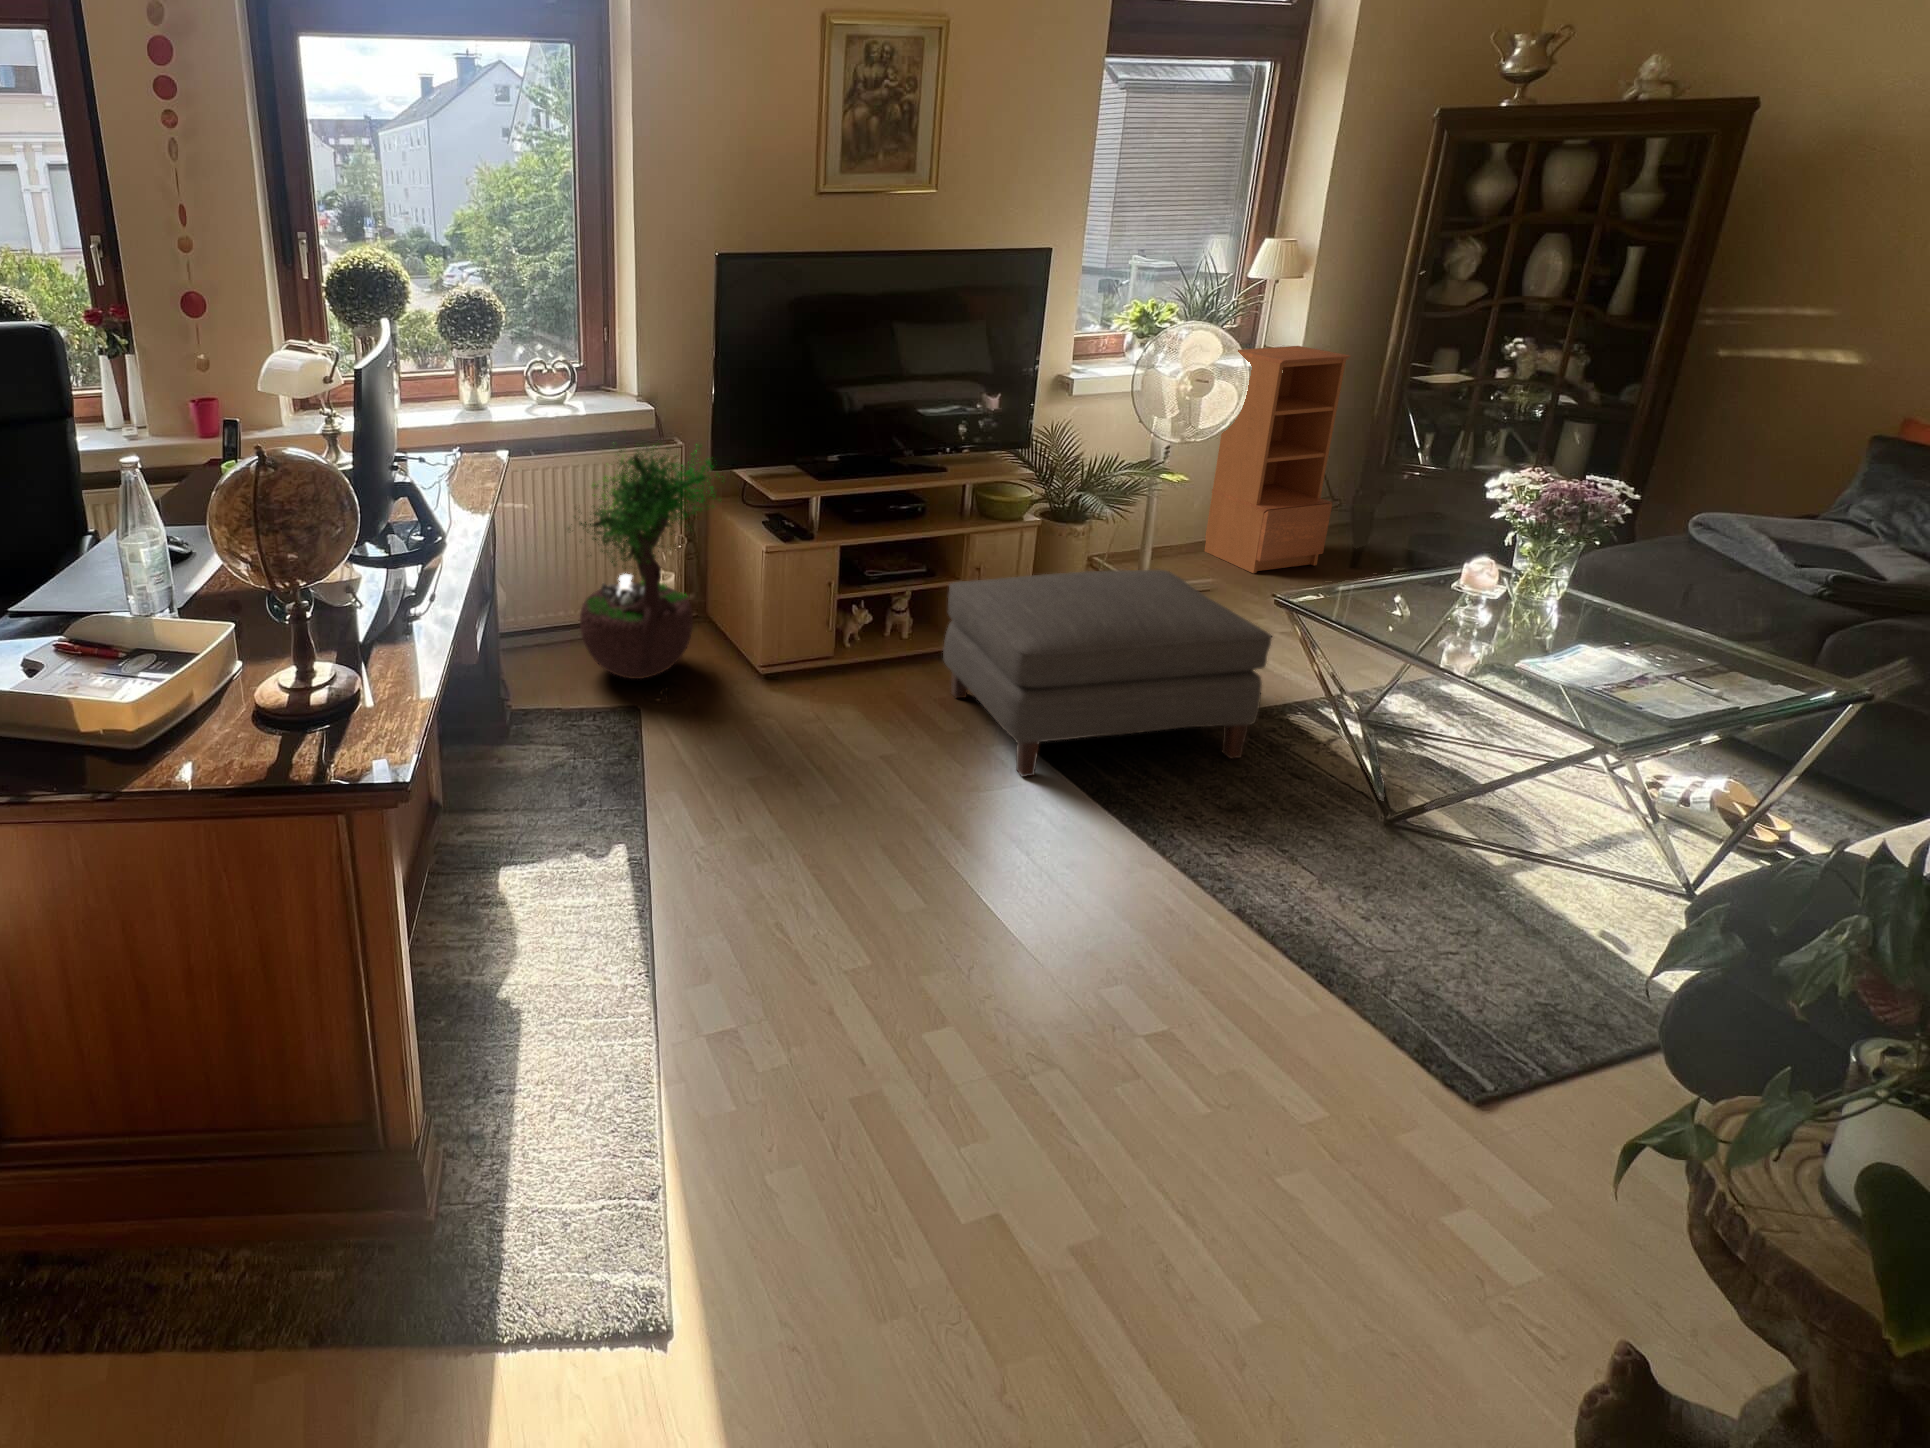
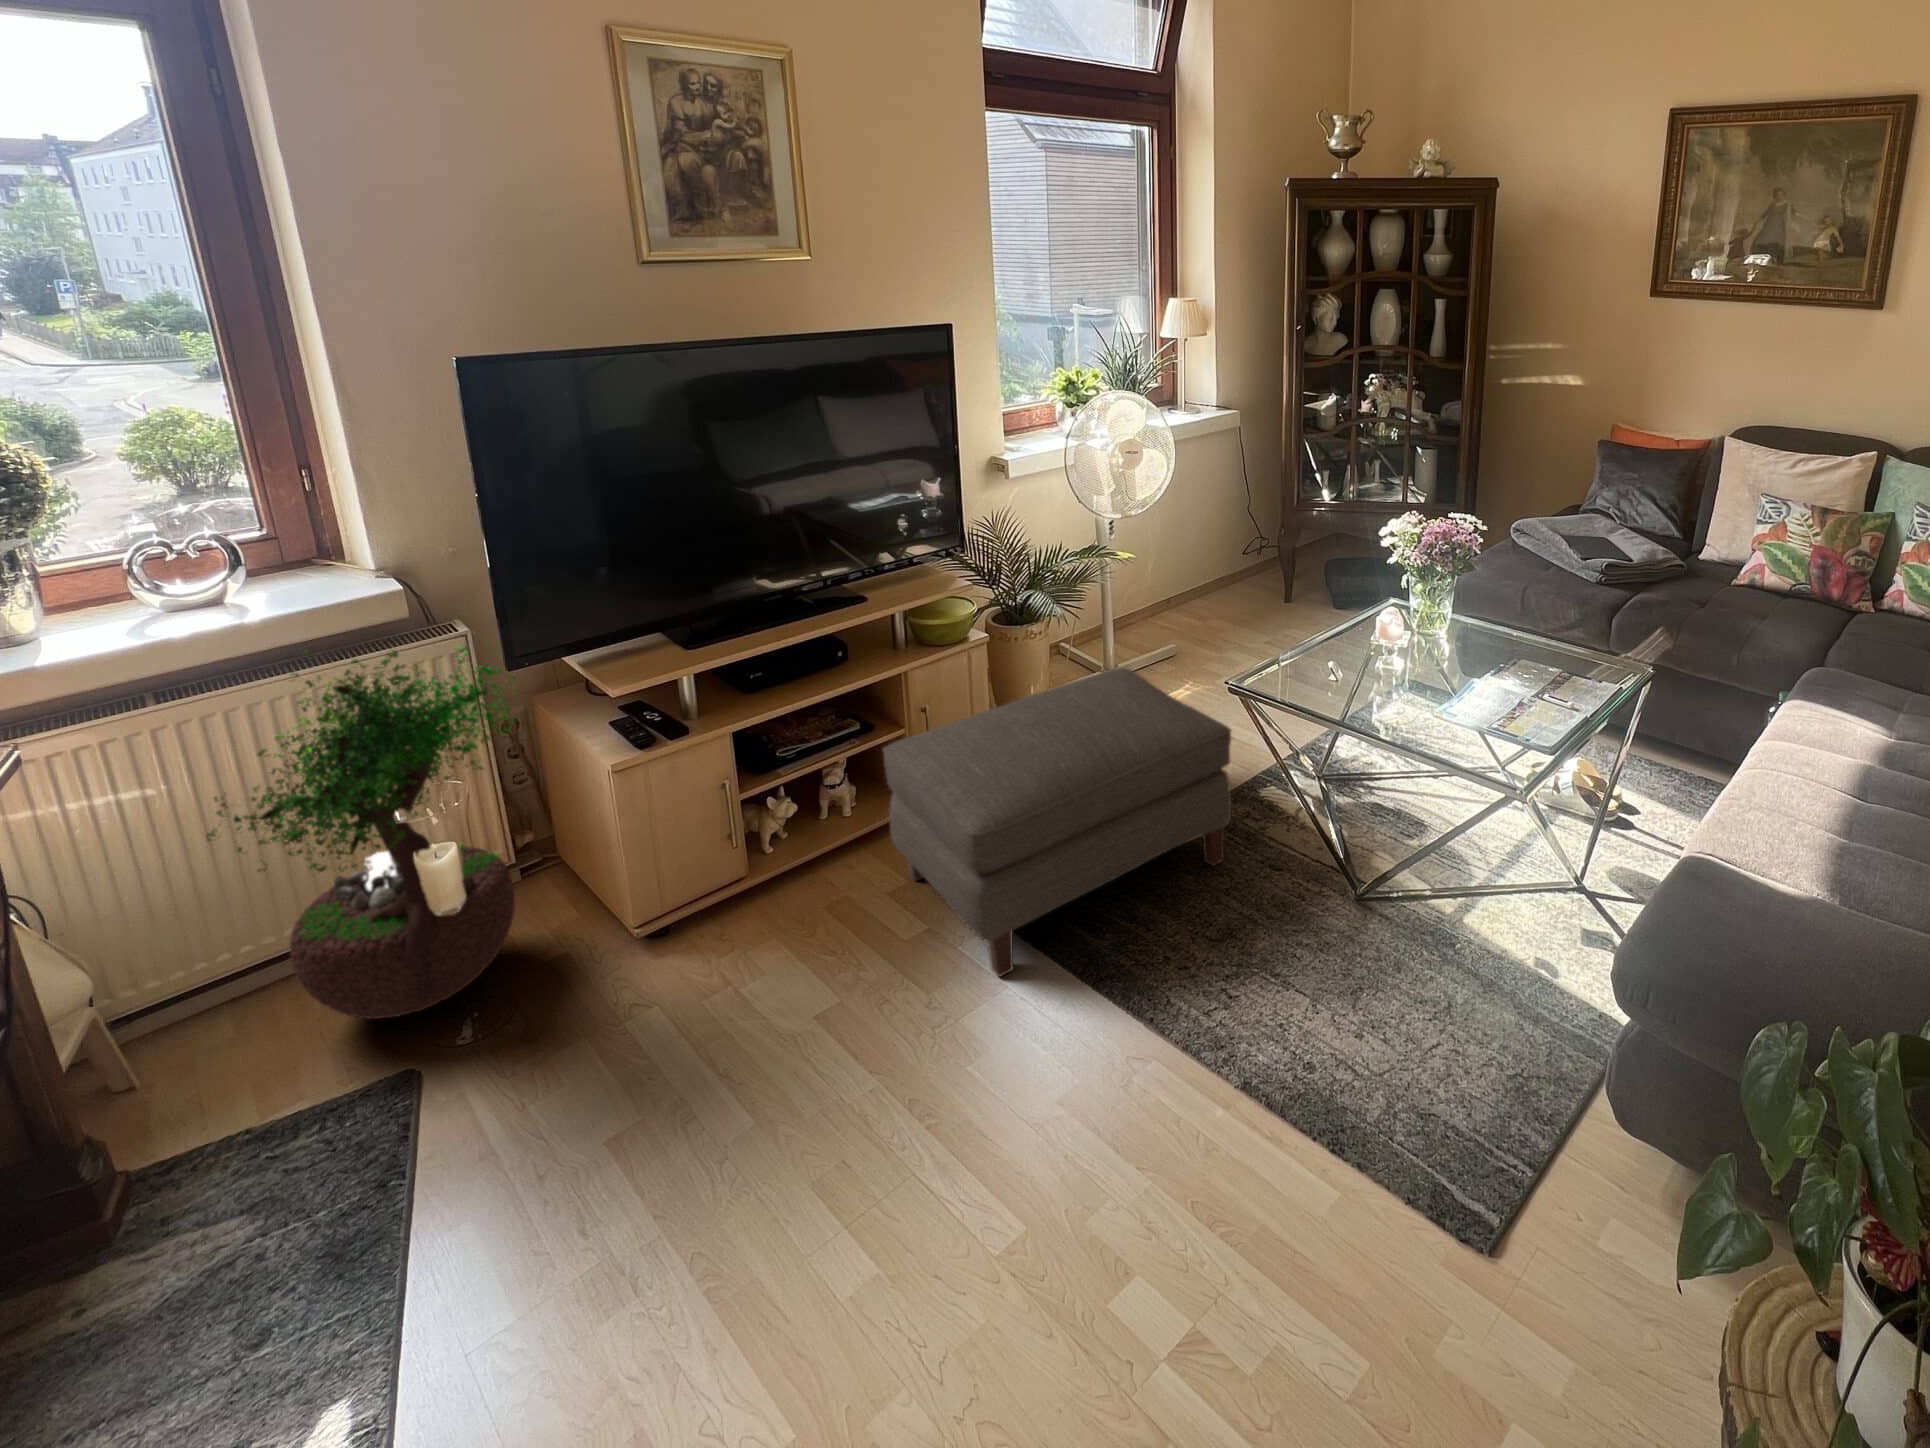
bookcase: present [1204,346,1350,573] -> none [1157,400,1262,627]

